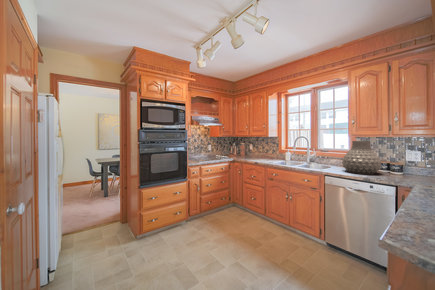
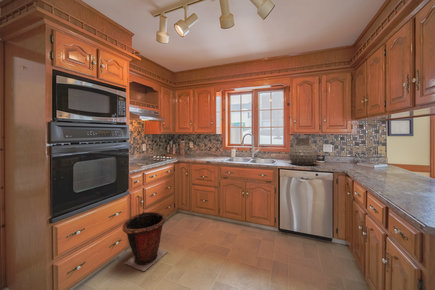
waste bin: none [177,197,210,239] -> present [122,212,167,271]

